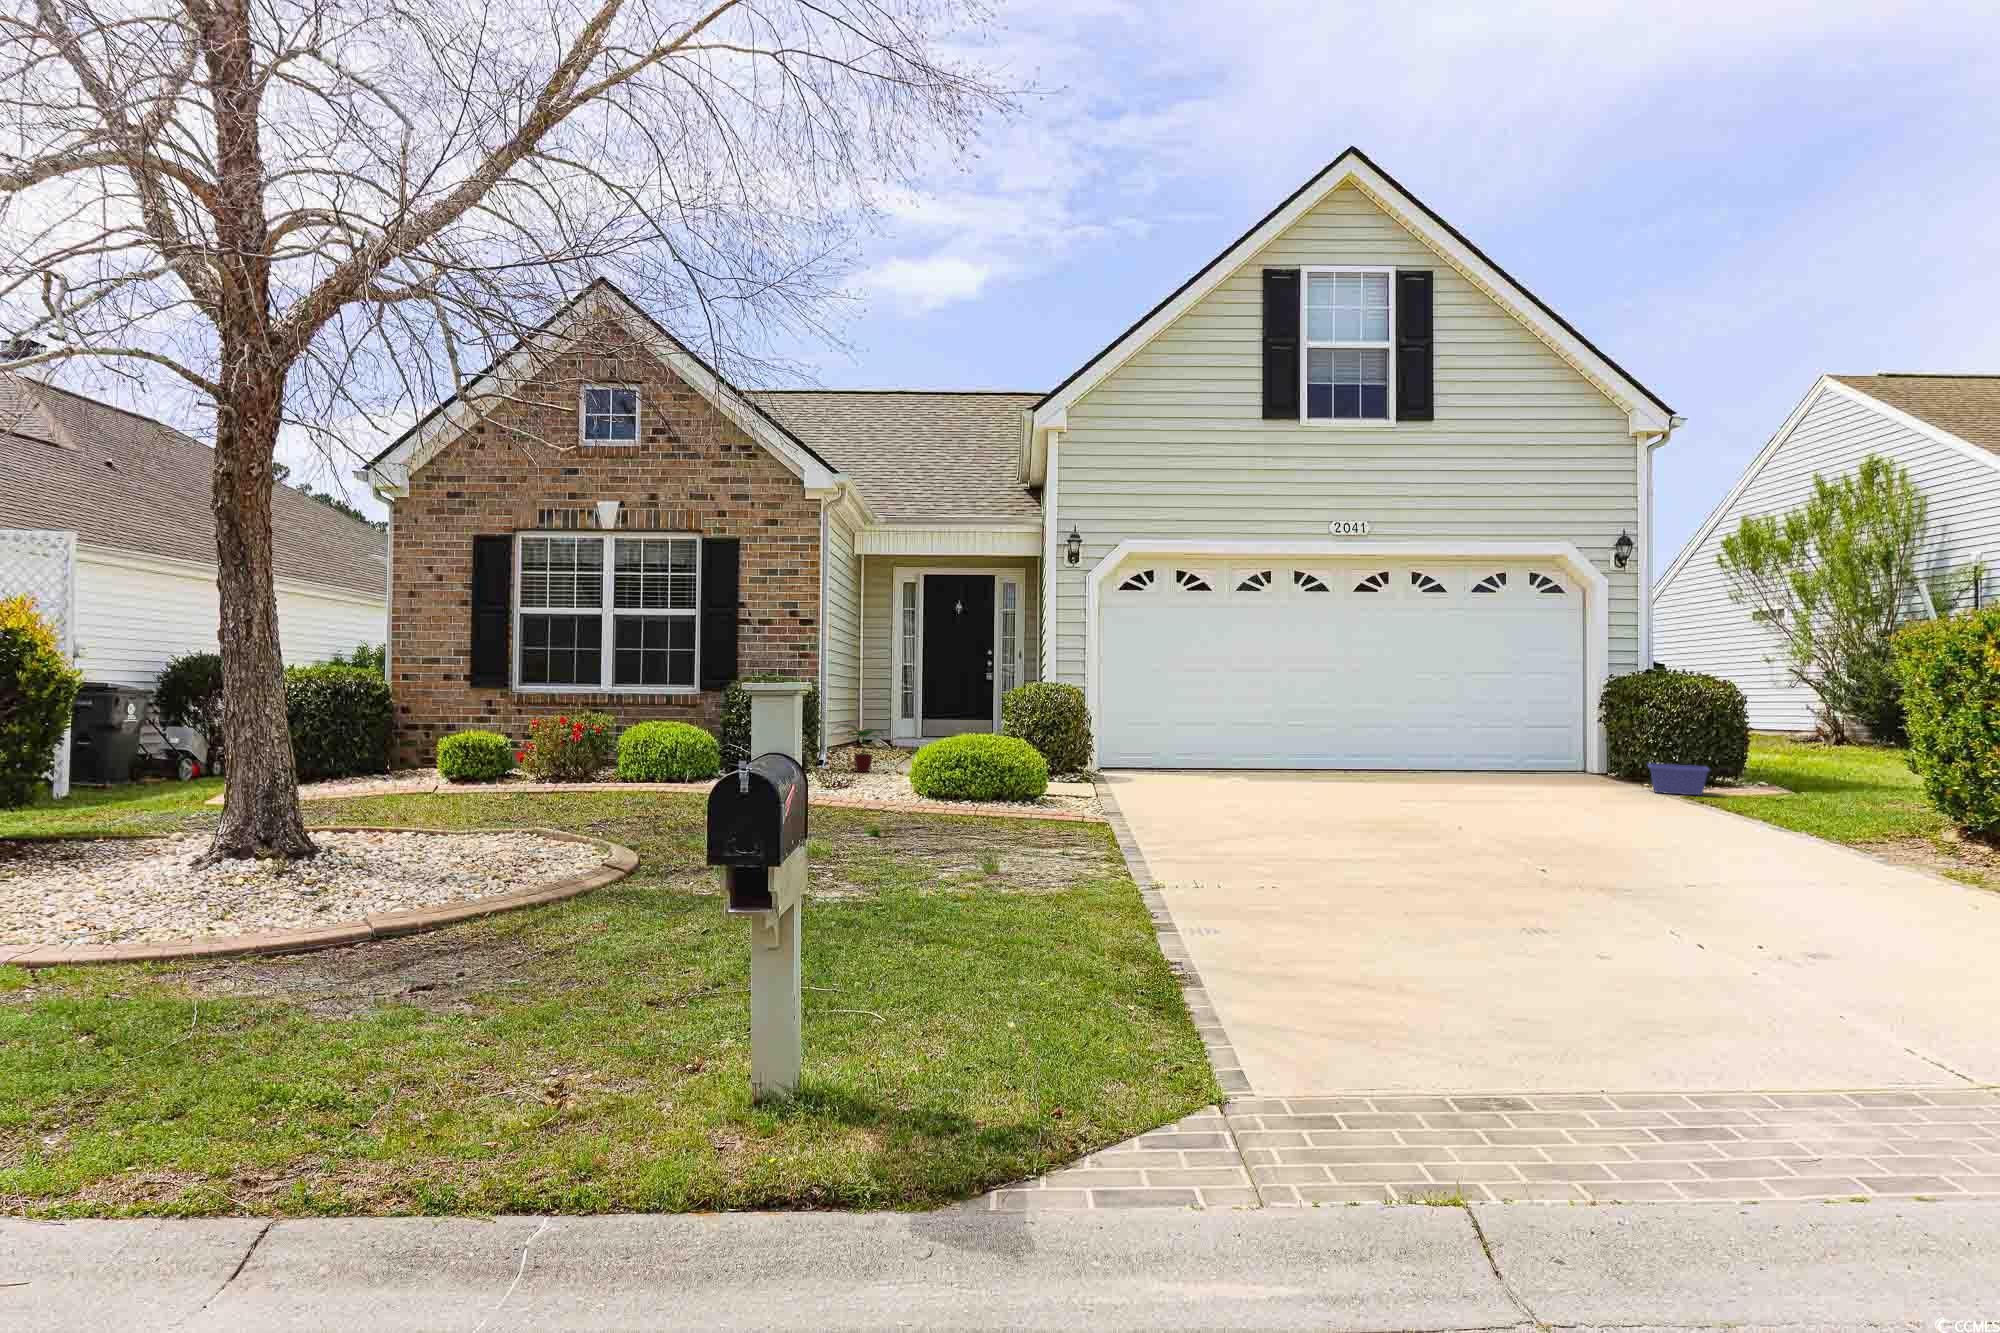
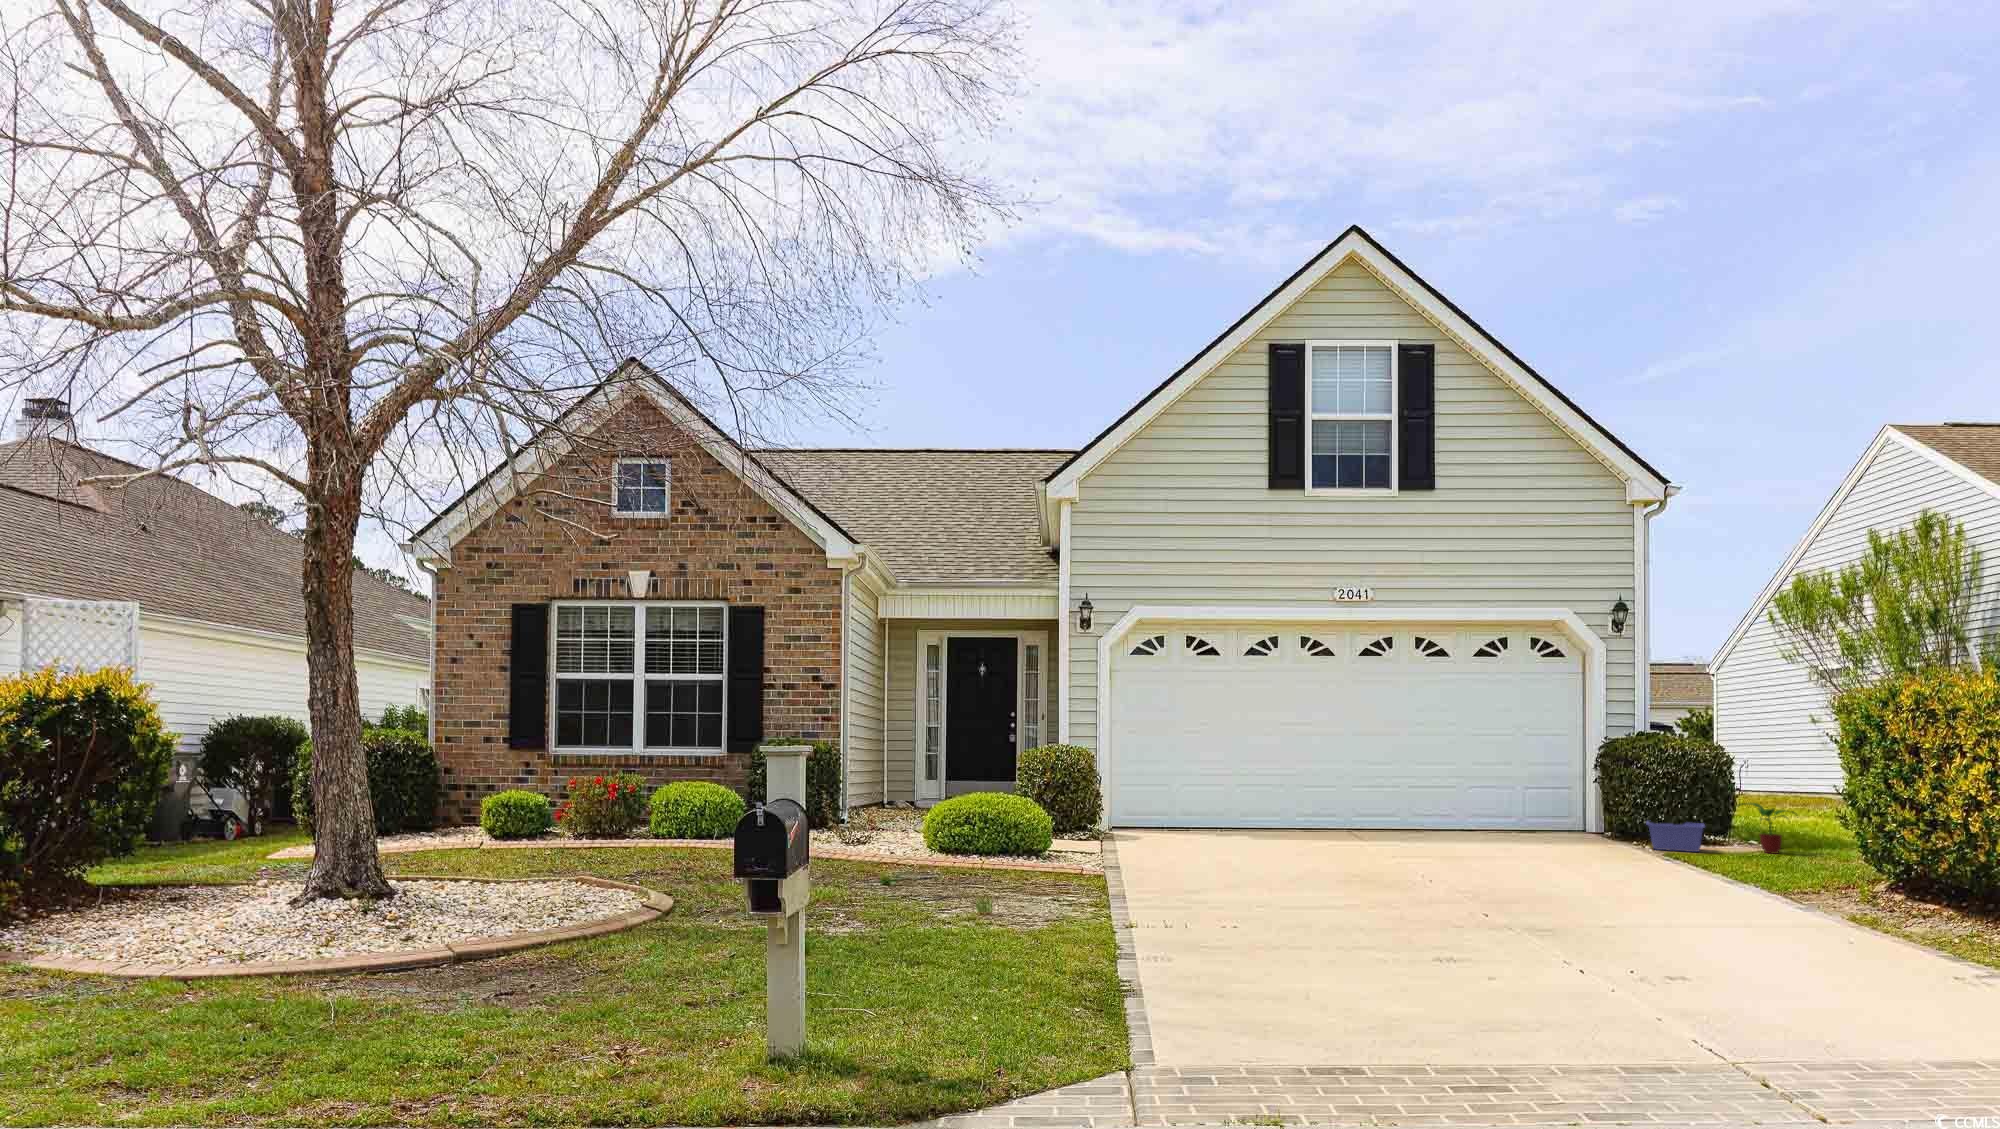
potted plant: present [839,724,883,772] -> present [1736,803,1795,854]

